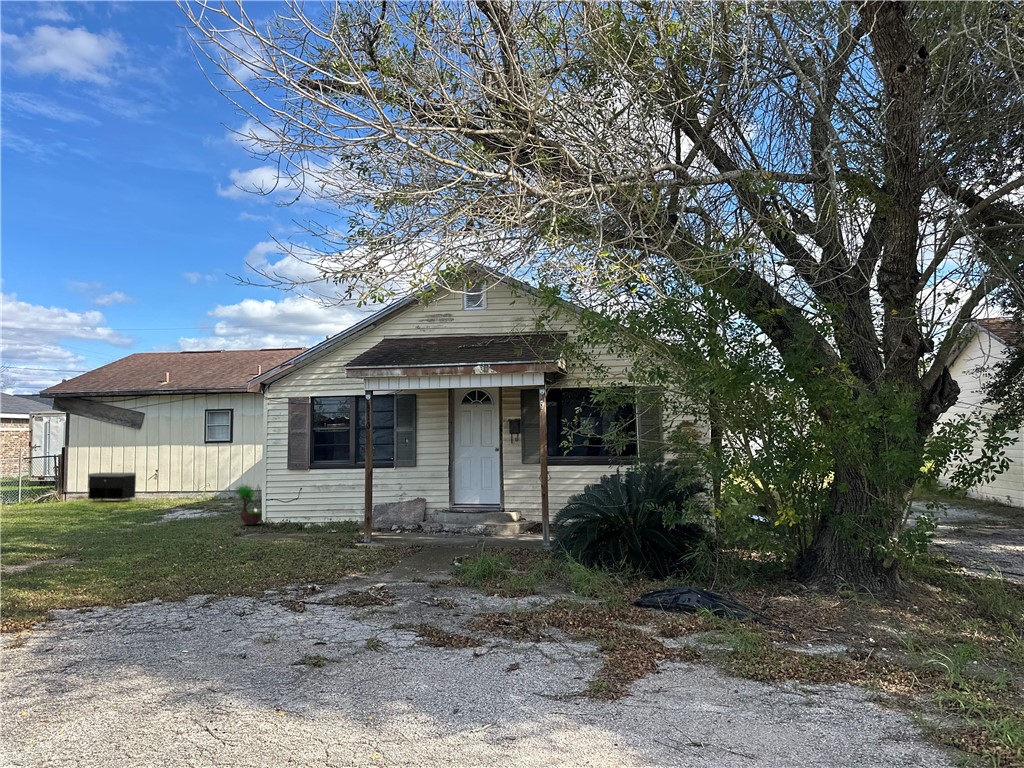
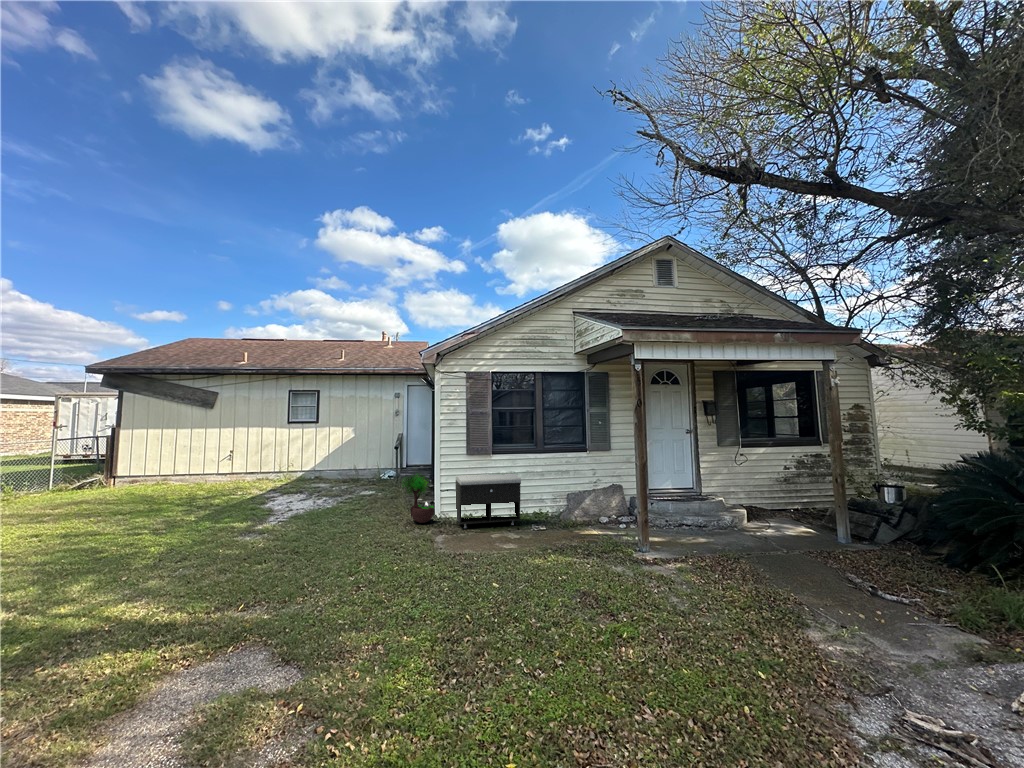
storage bench: present [88,473,136,502] -> present [456,474,521,528]

